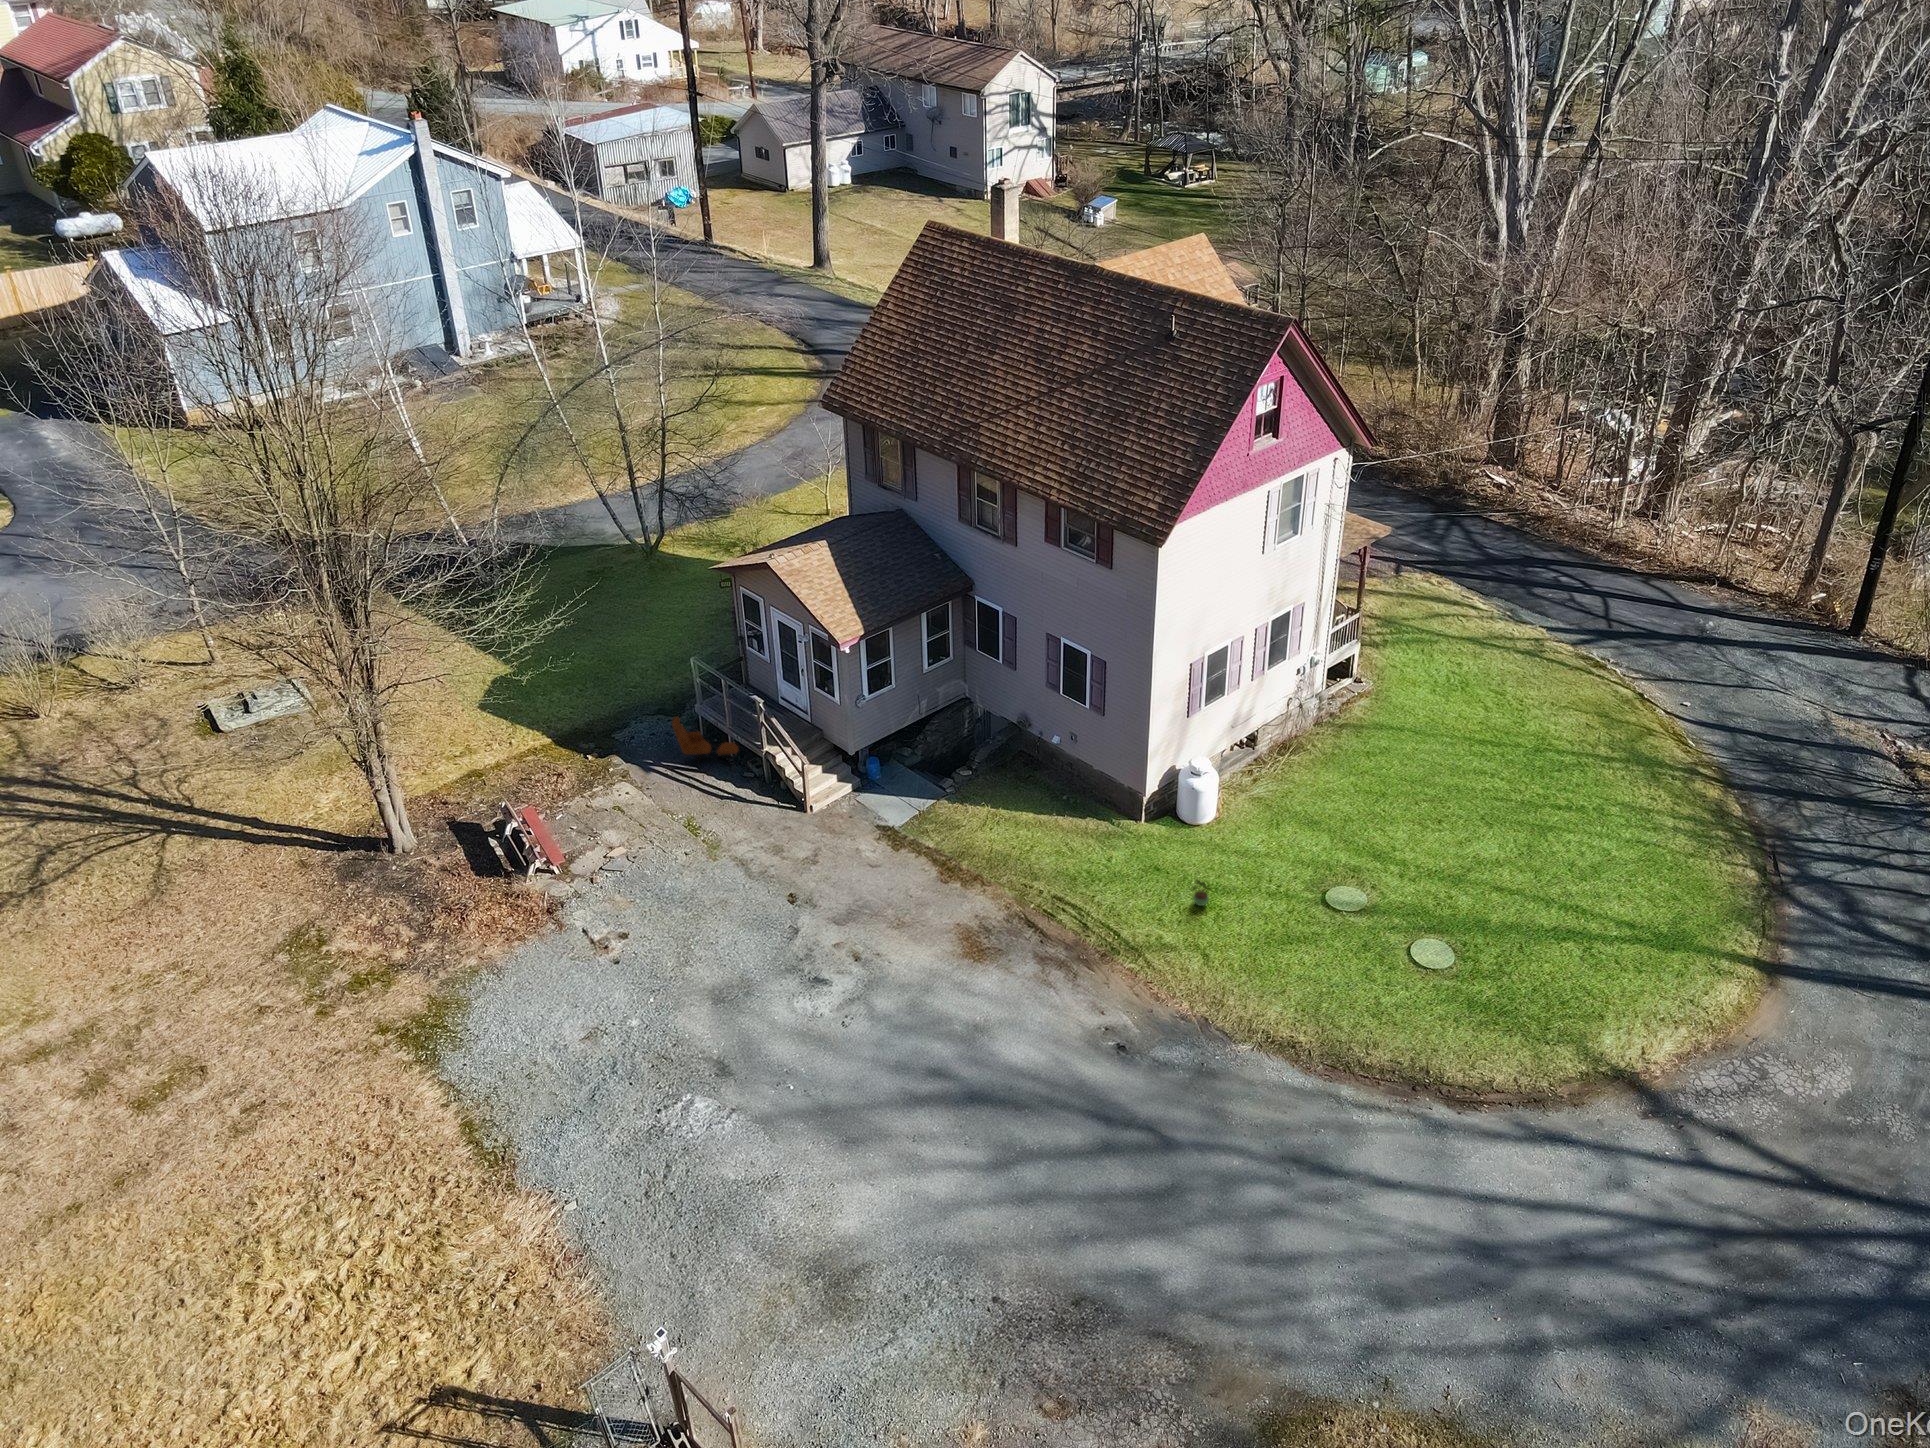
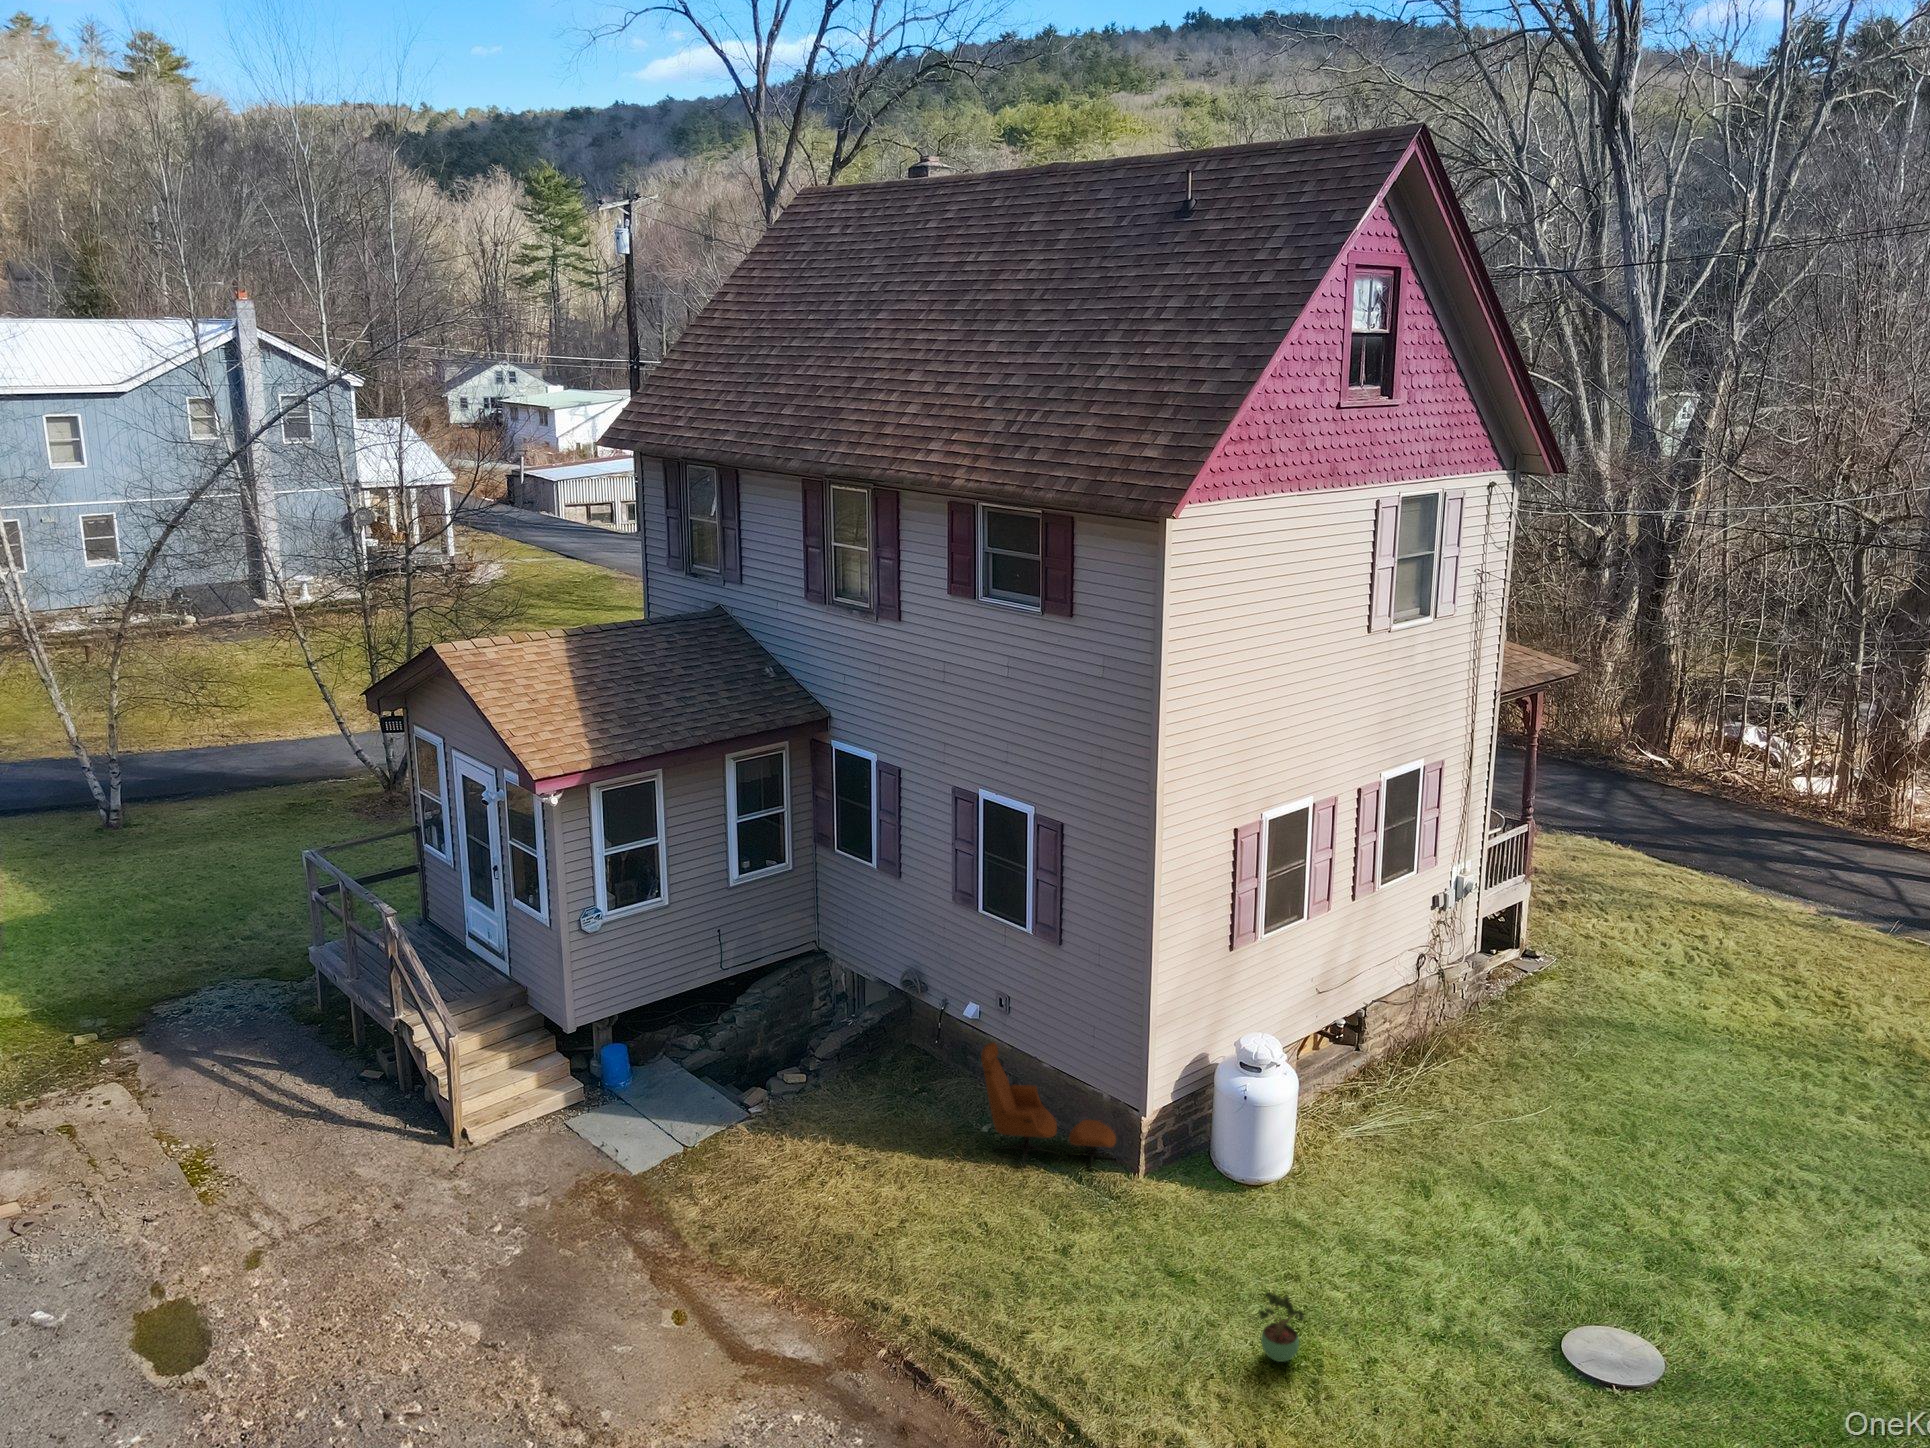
lounge chair: present [672,717,739,764] -> present [981,1042,1116,1170]

